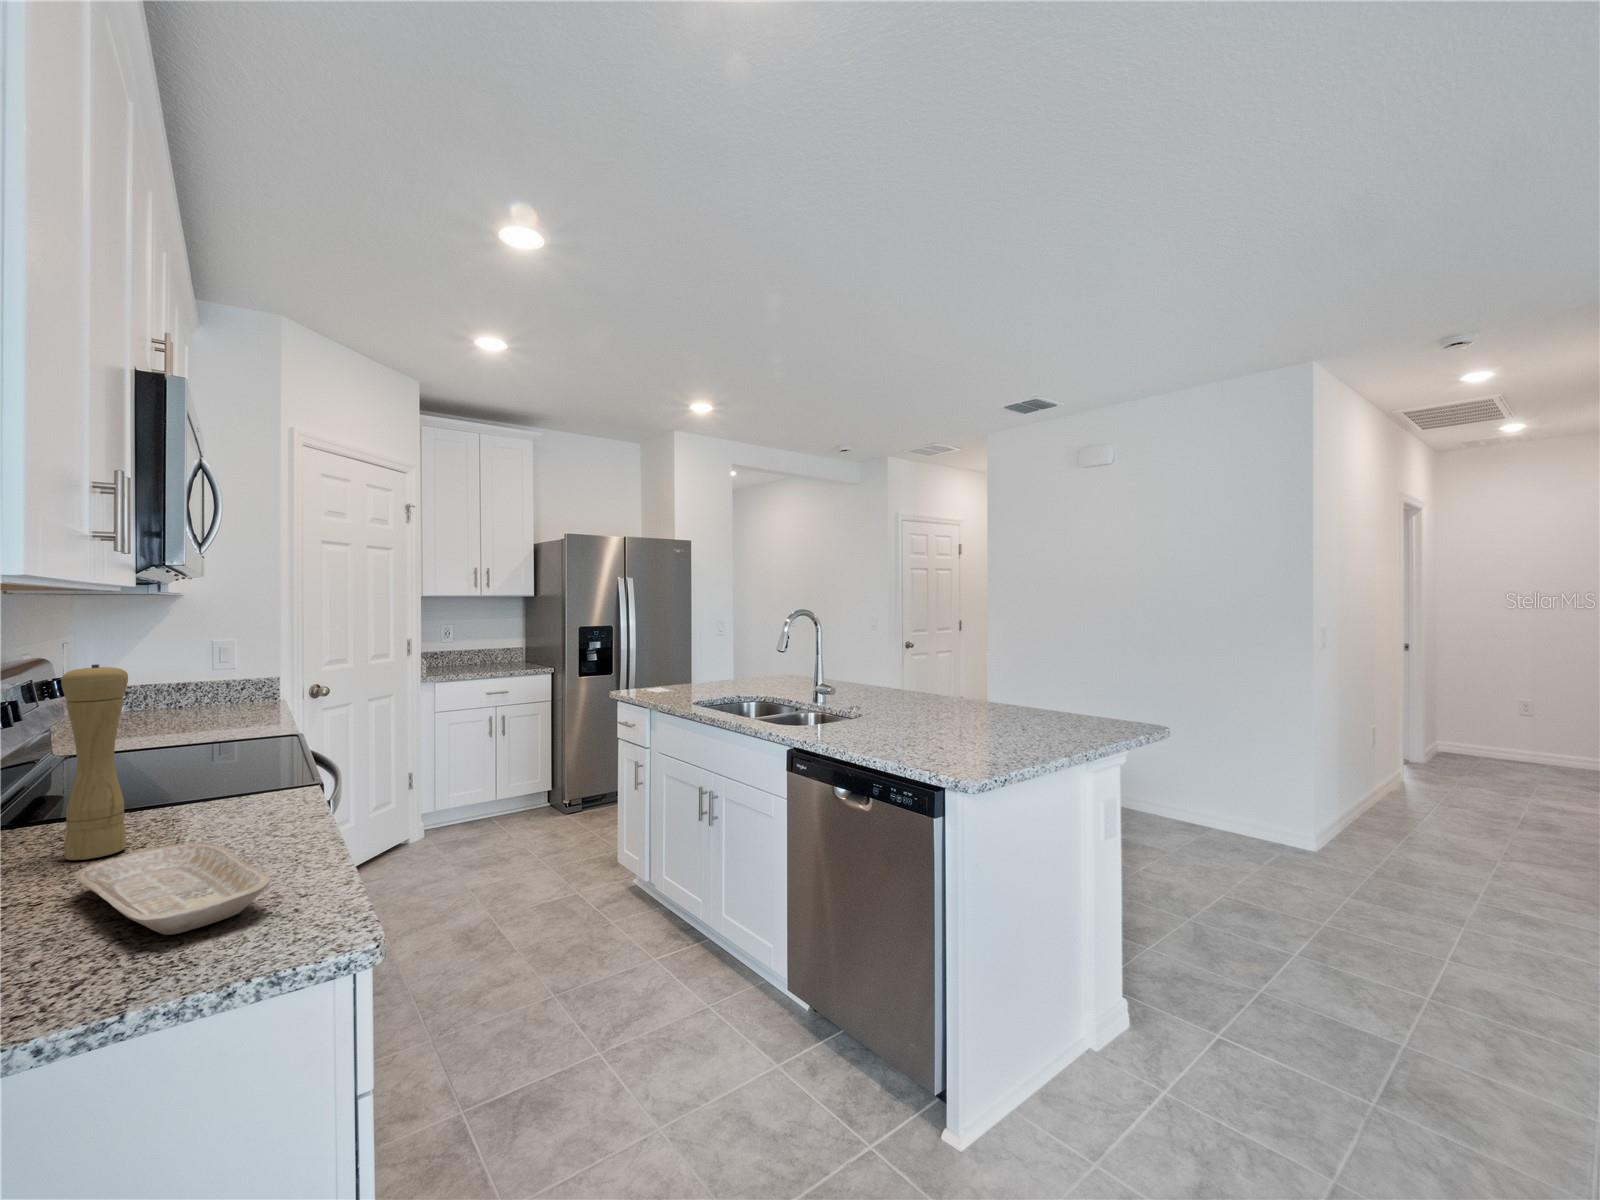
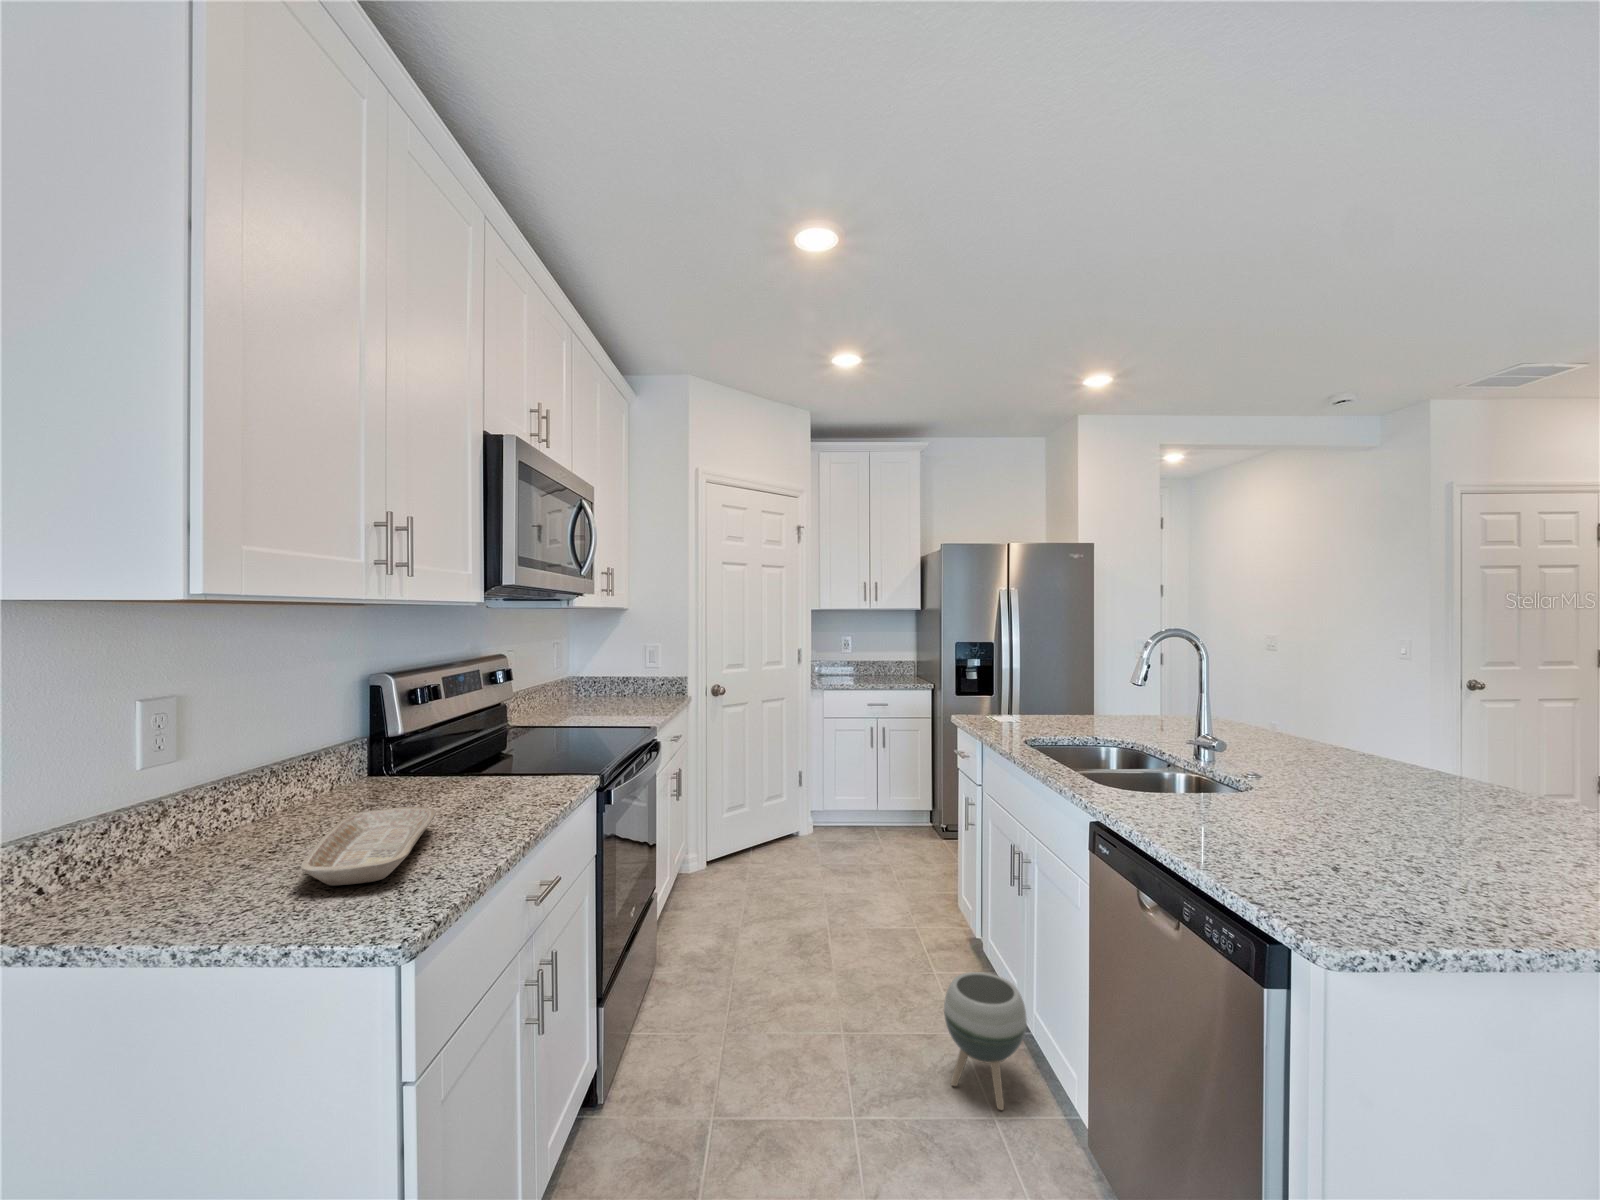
pepper mill: present [61,664,128,860] -> none [390,657,434,805]
planter: none [659,898,726,1002] -> present [944,972,1027,1110]

